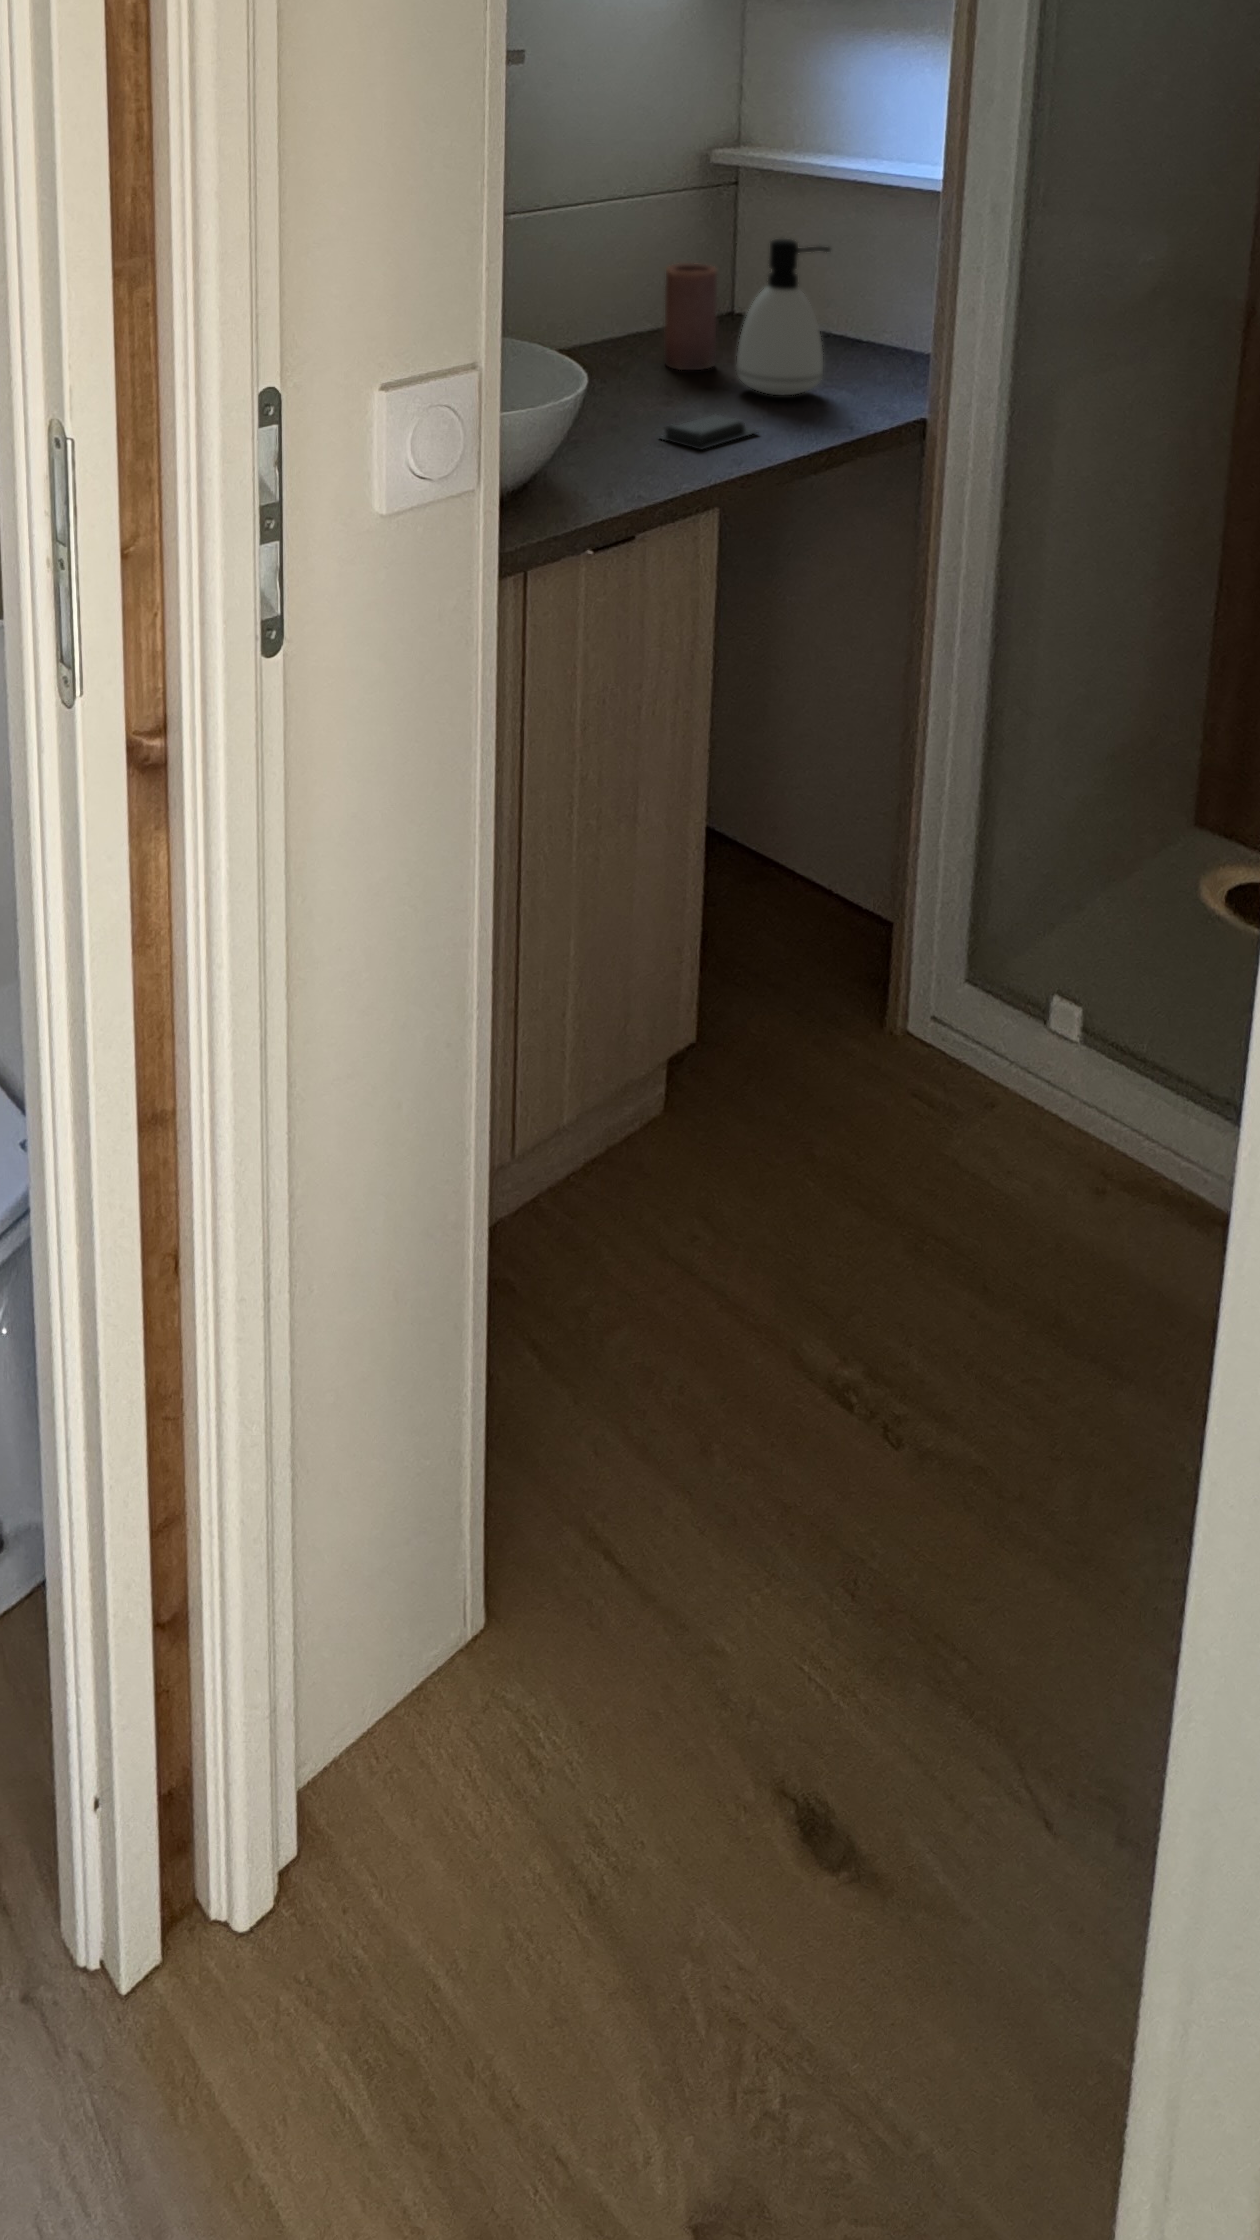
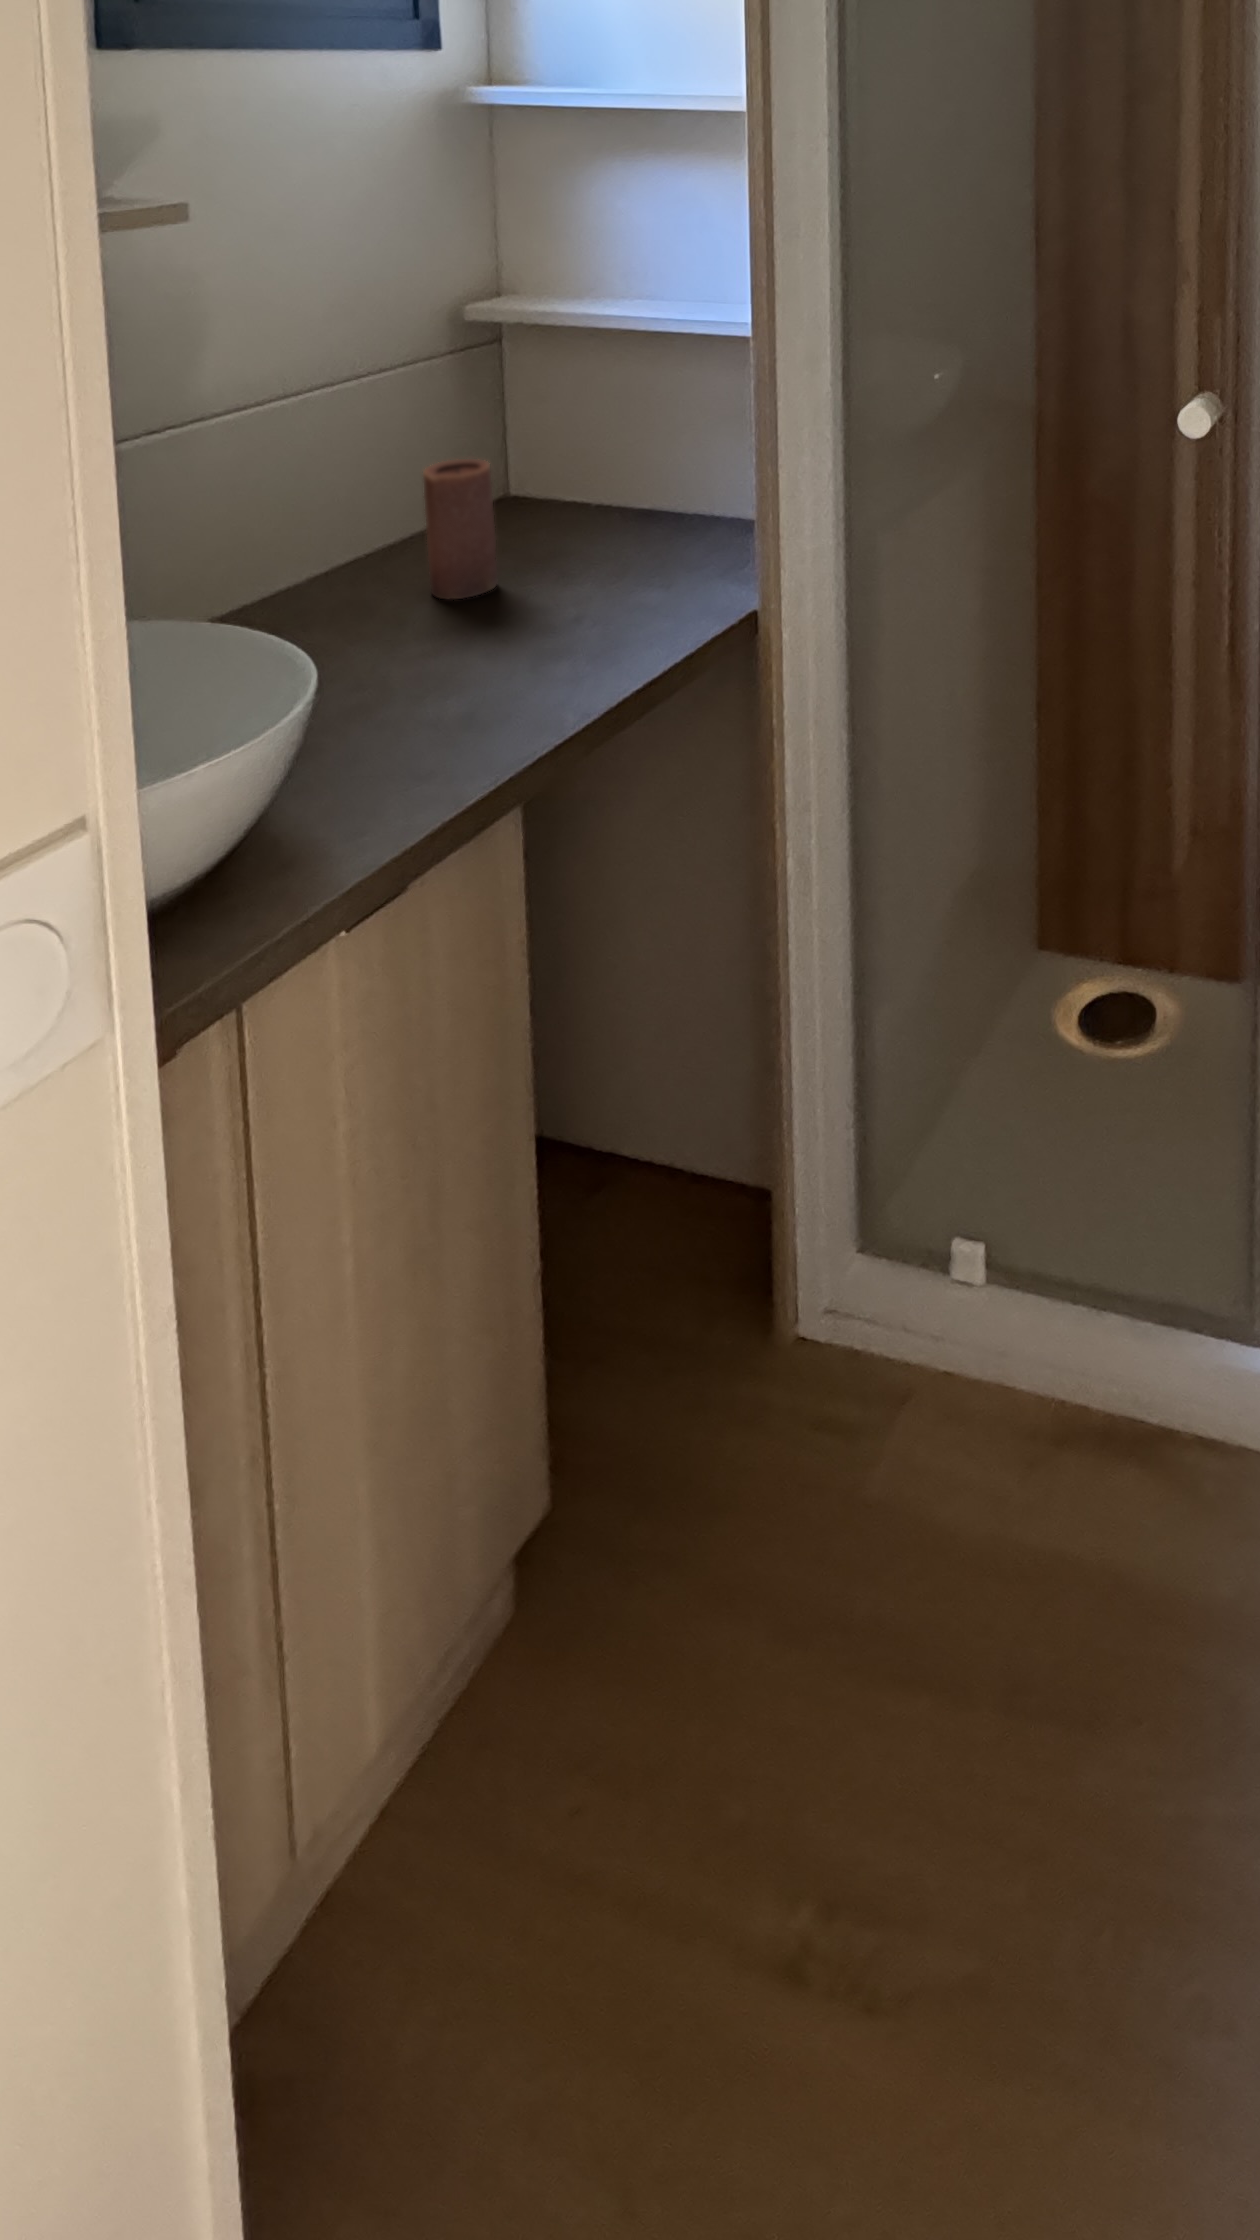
soap dispenser: present [736,239,830,395] -> none [528,423,636,619]
soap bar: present [661,415,757,450] -> none [437,673,570,735]

